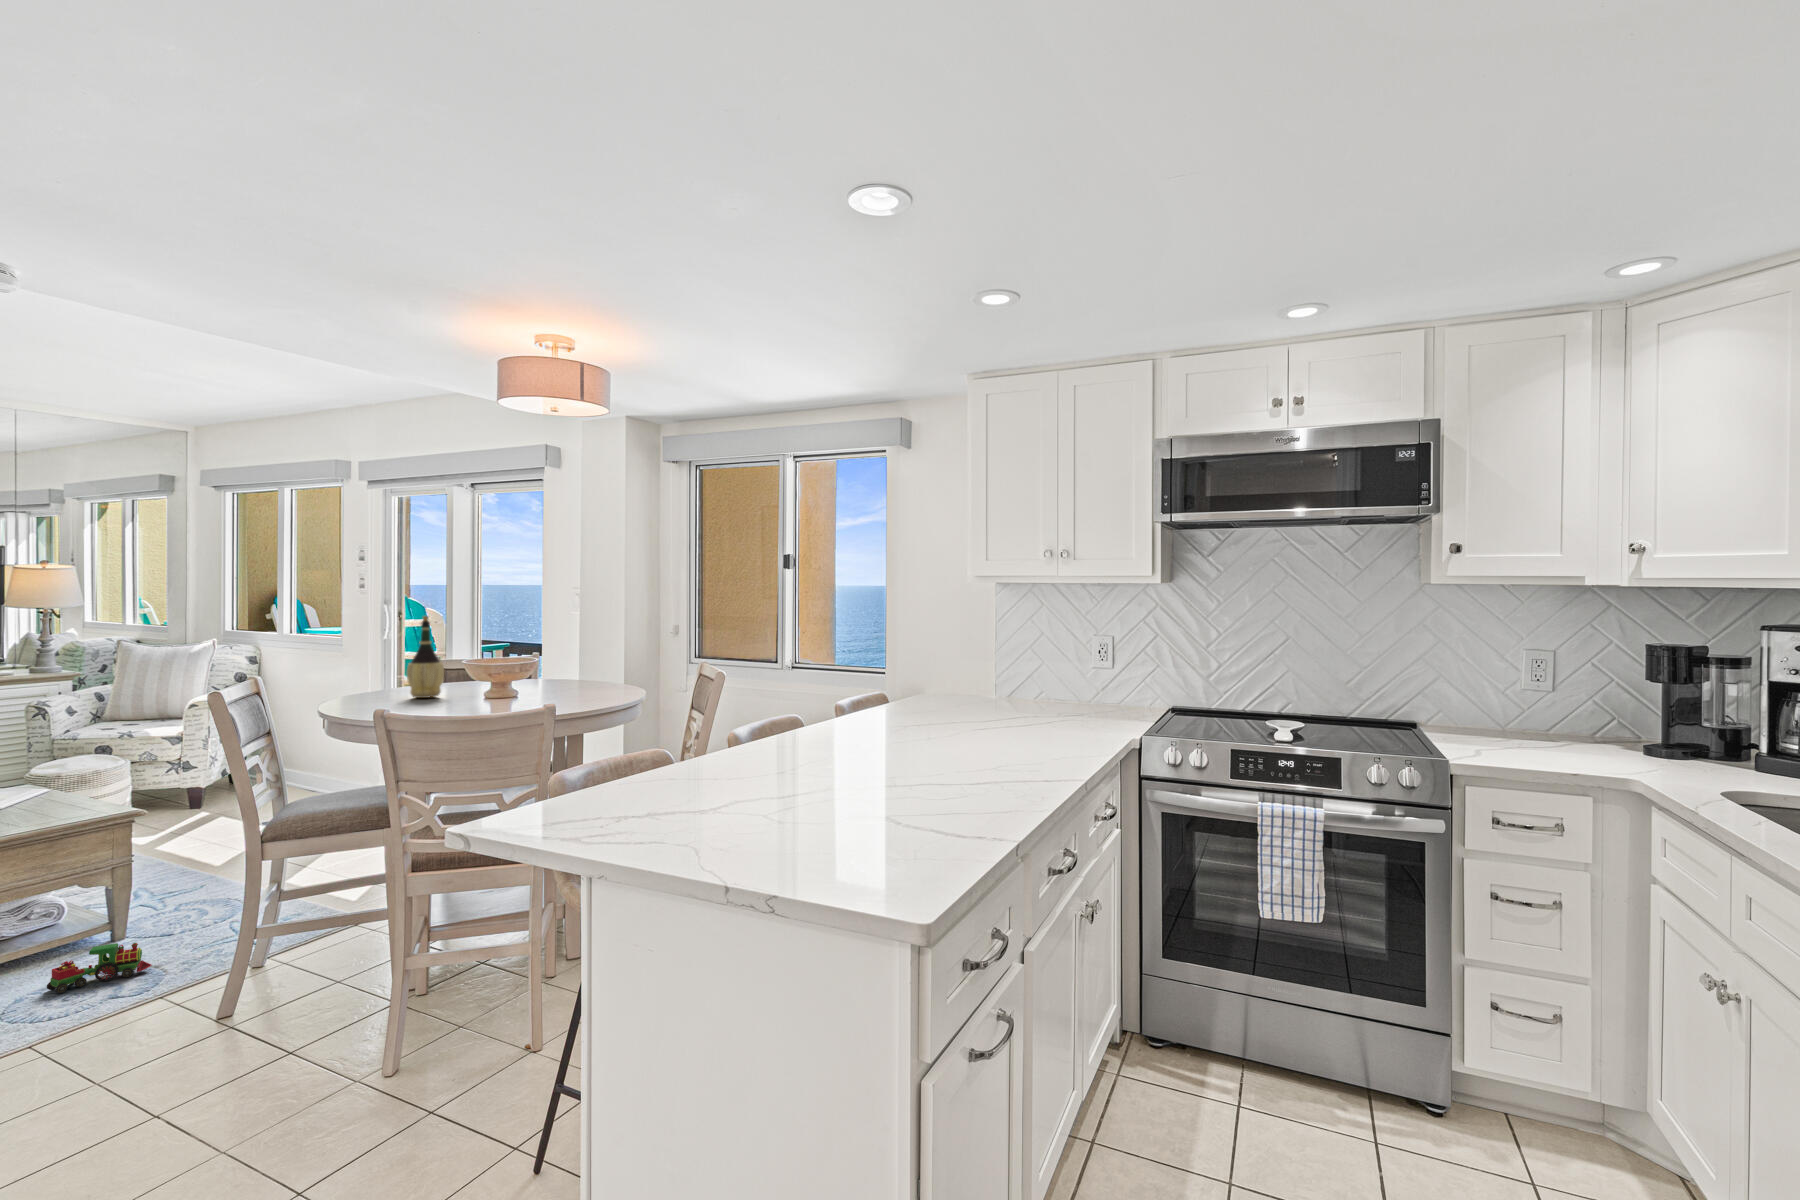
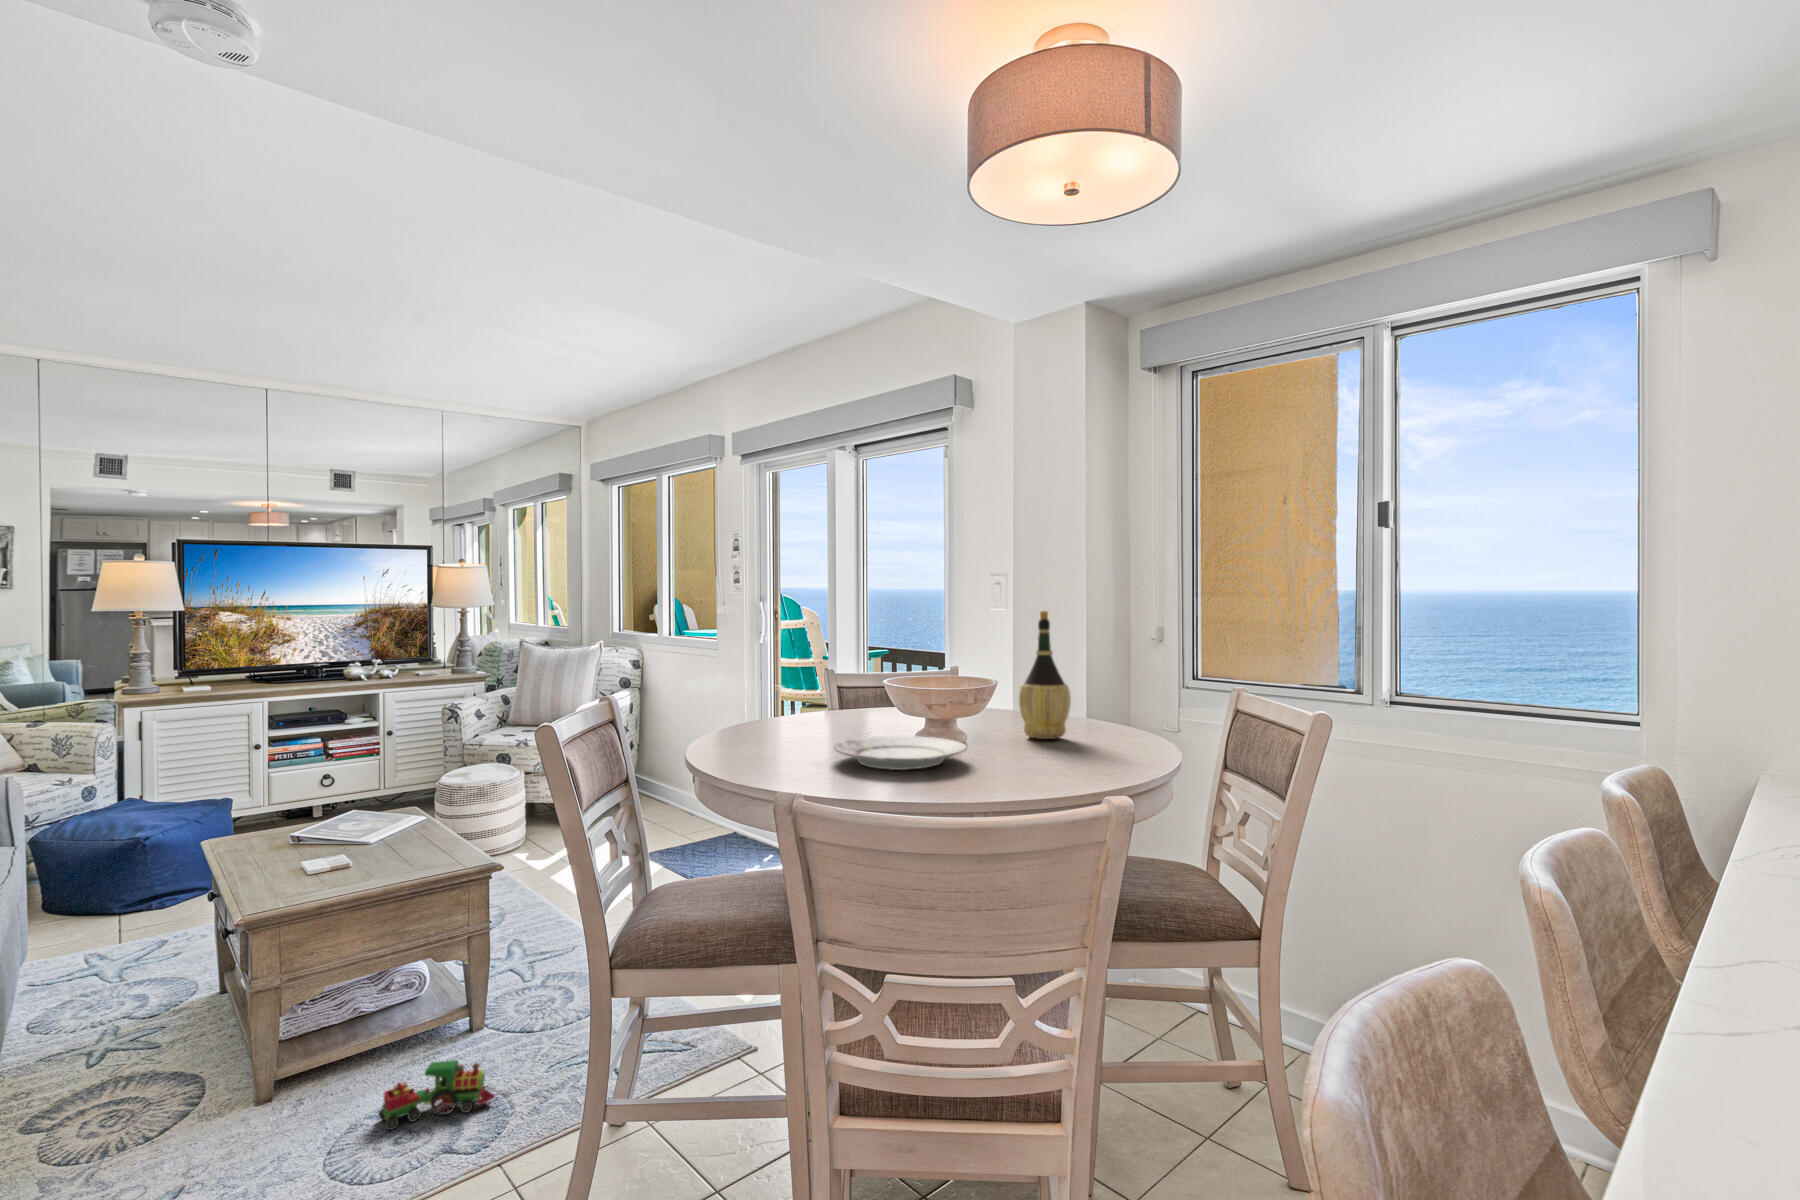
wine bottle: present [407,616,444,698] -> present [1019,611,1071,739]
plate: none [424,693,513,710] -> present [834,736,967,770]

